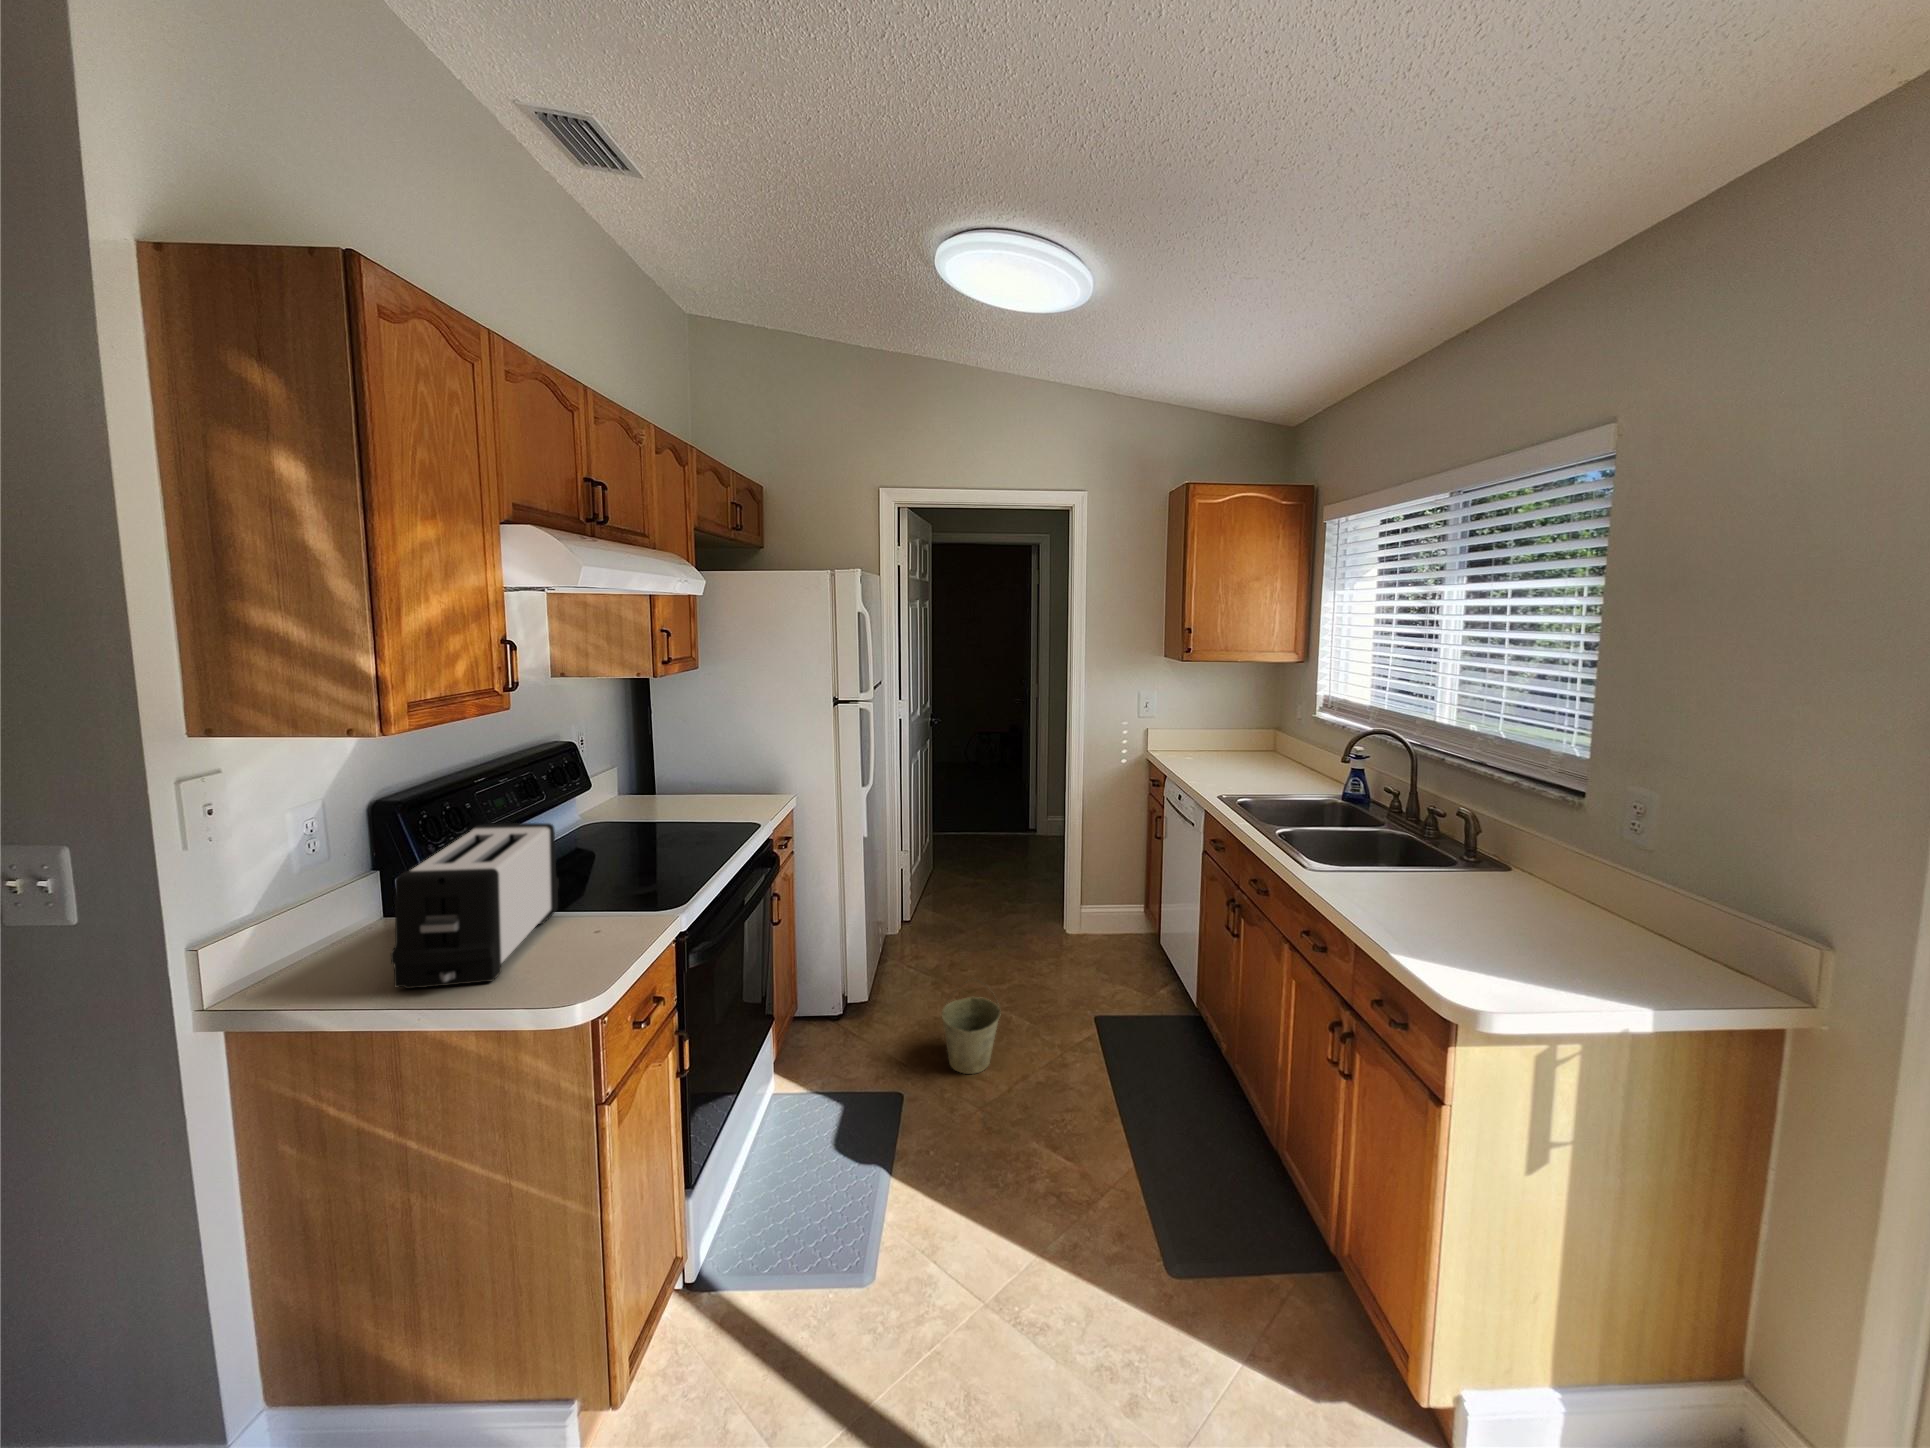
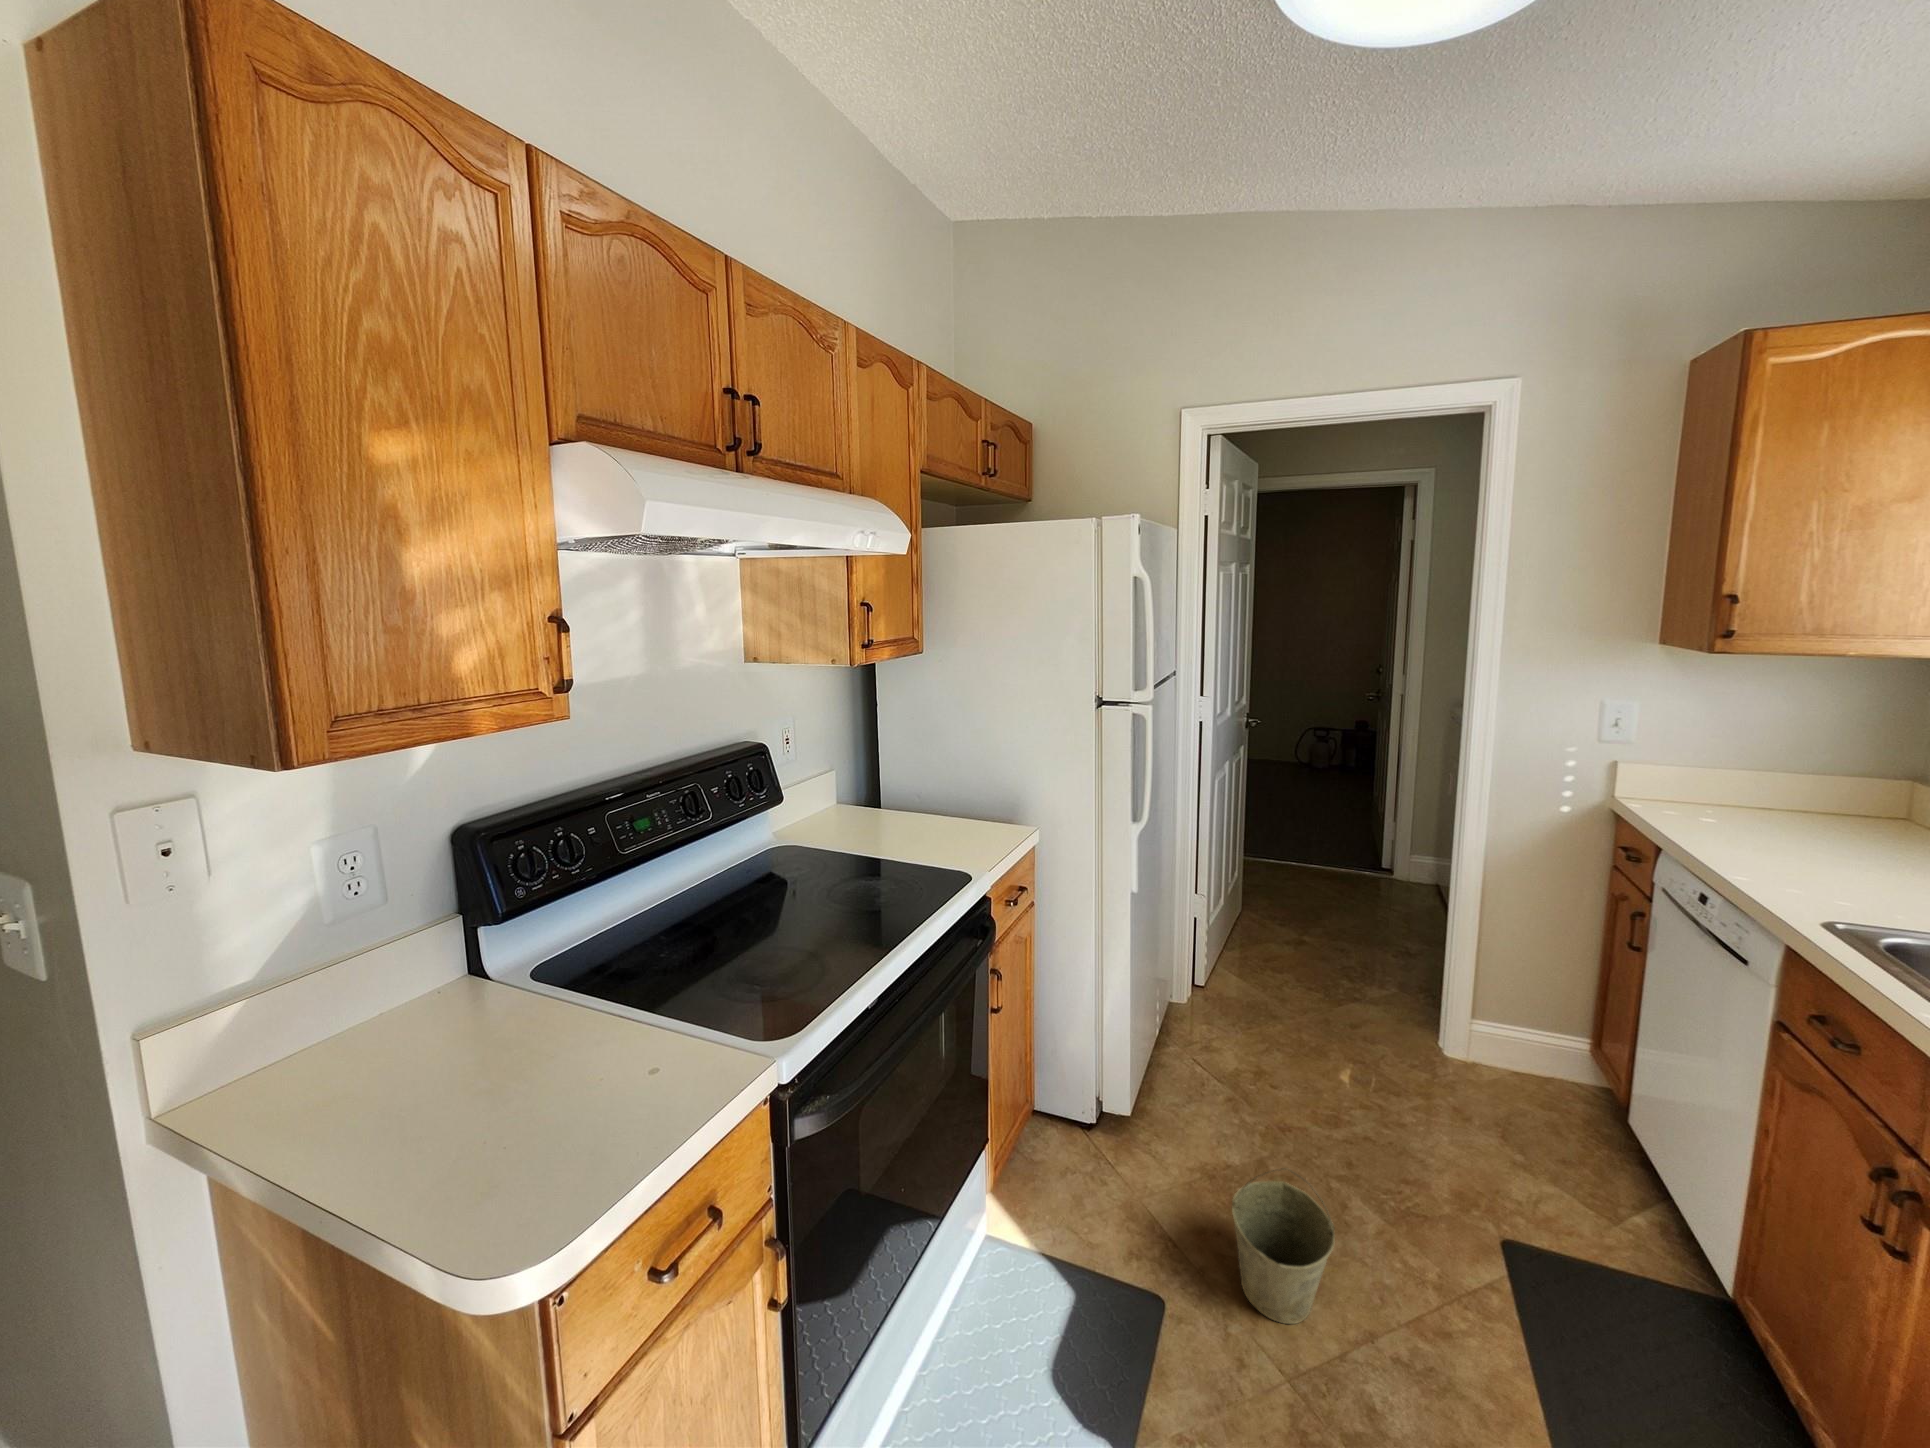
toaster: present [391,823,559,989] -> none [315,878,634,1176]

